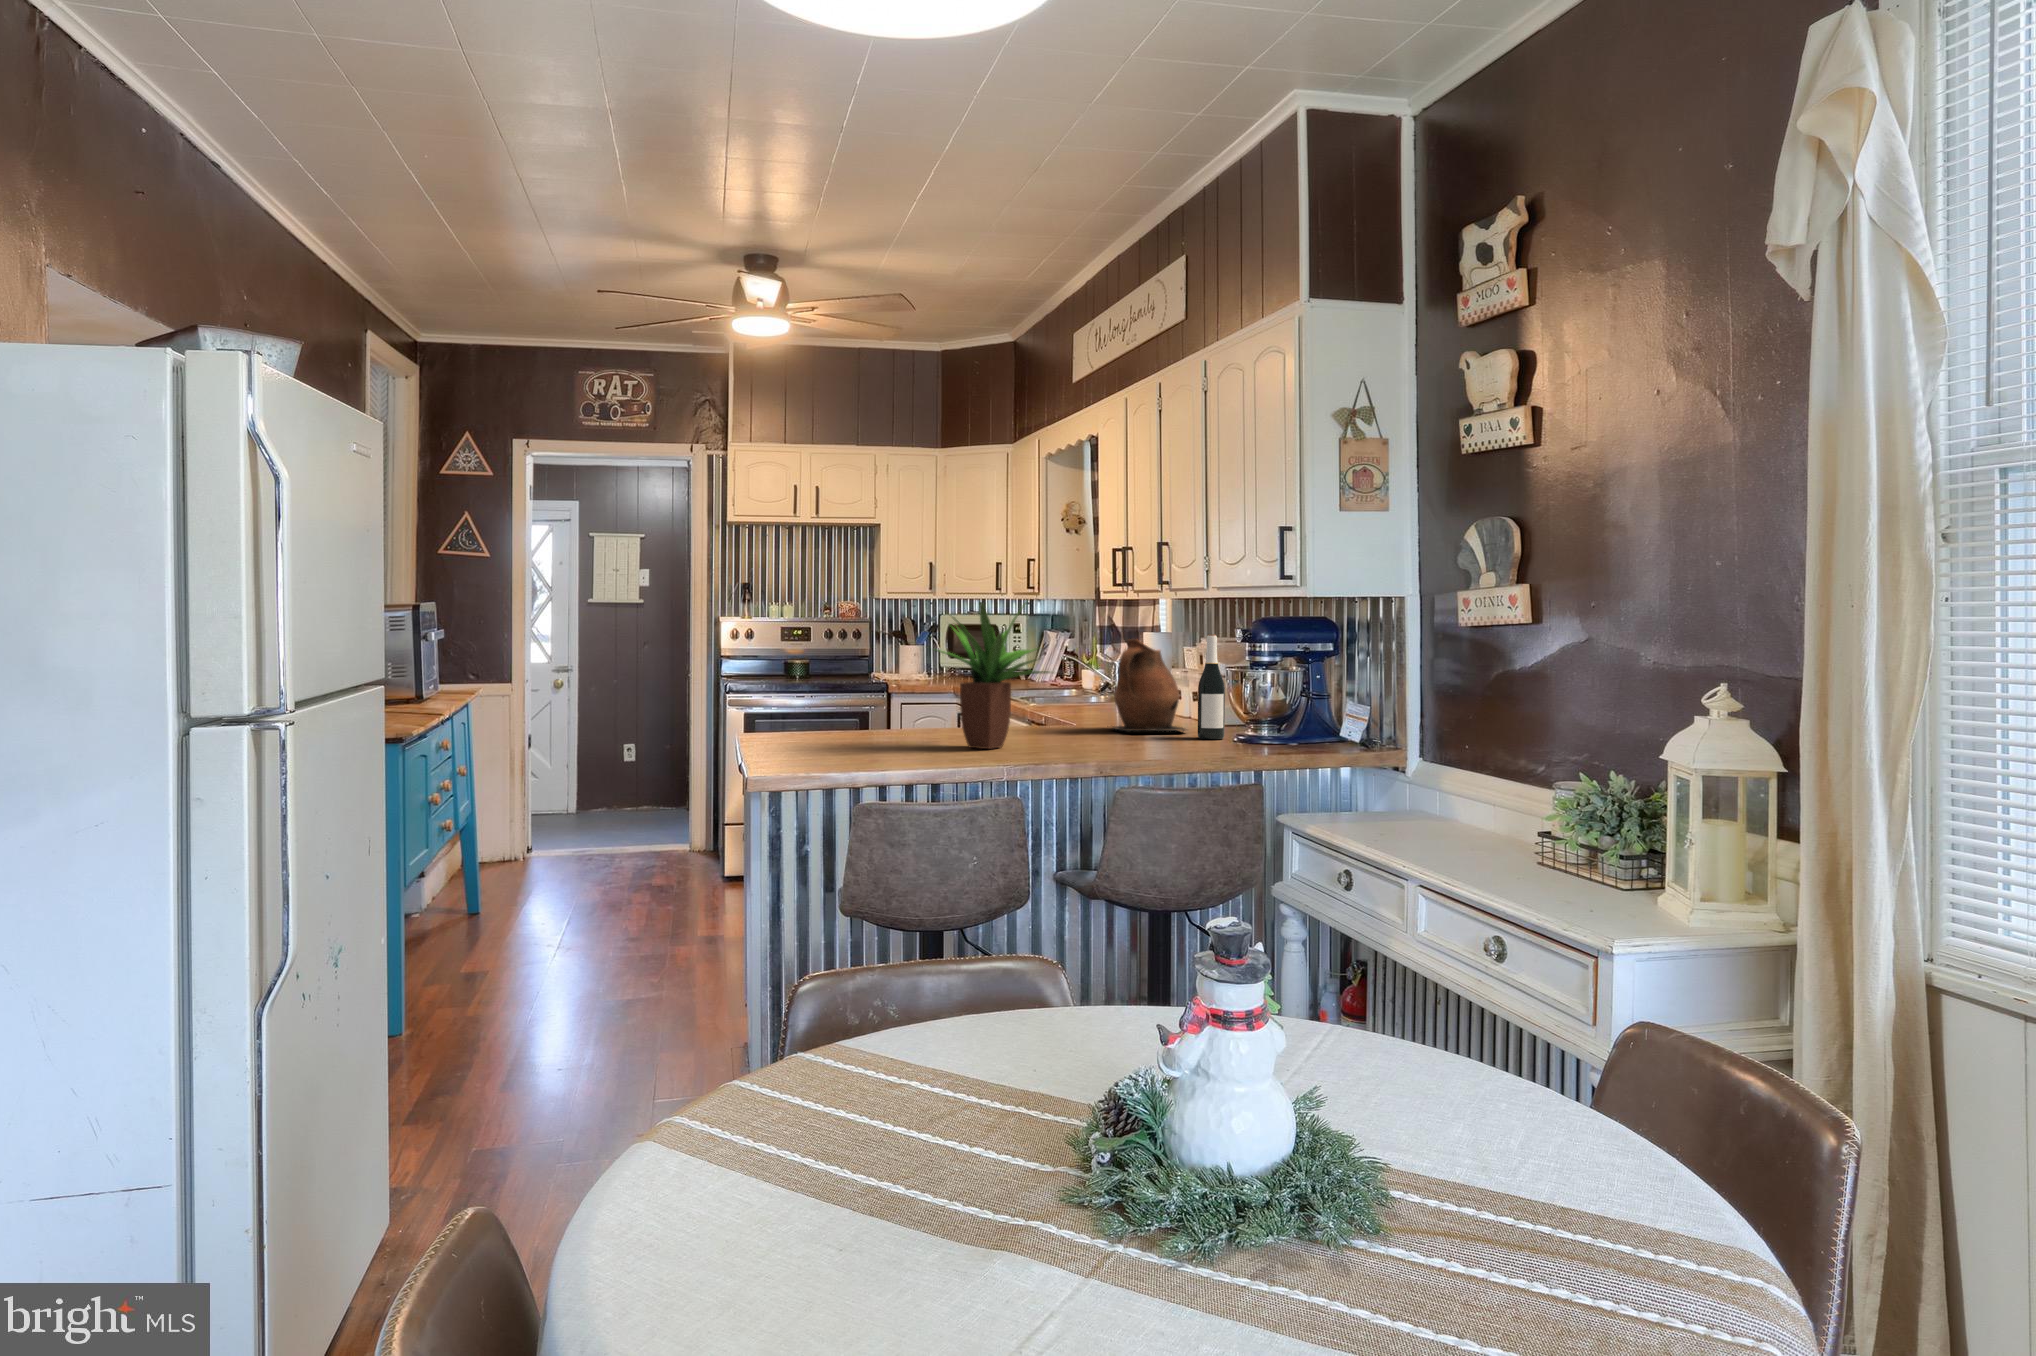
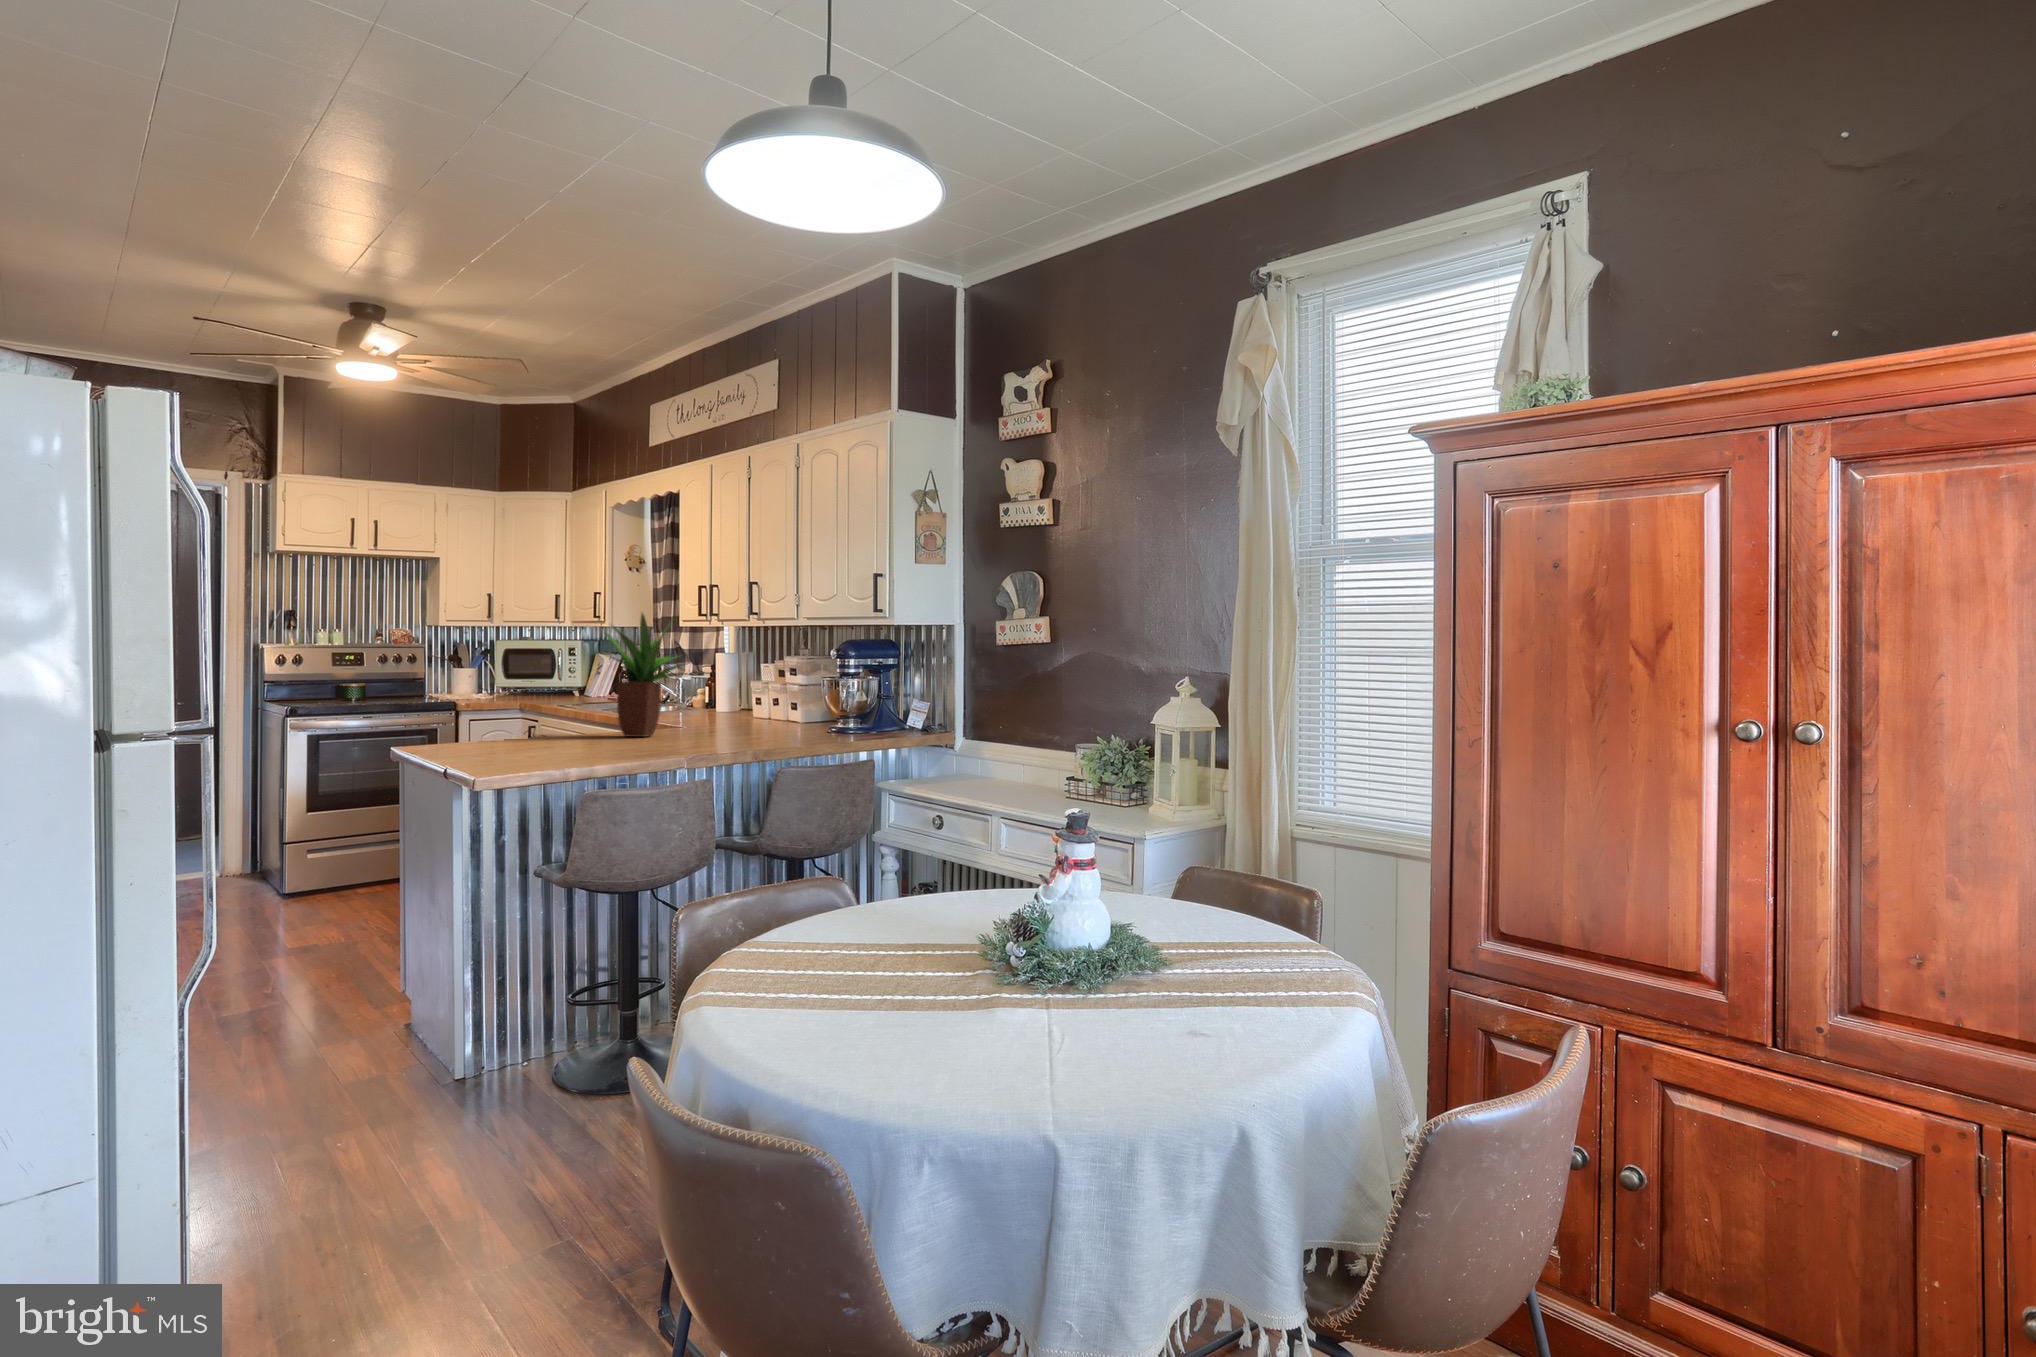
wine bottle: present [1198,634,1225,739] -> none [800,650,822,731]
ceramic pitcher: present [1112,639,1186,731] -> none [719,654,789,728]

